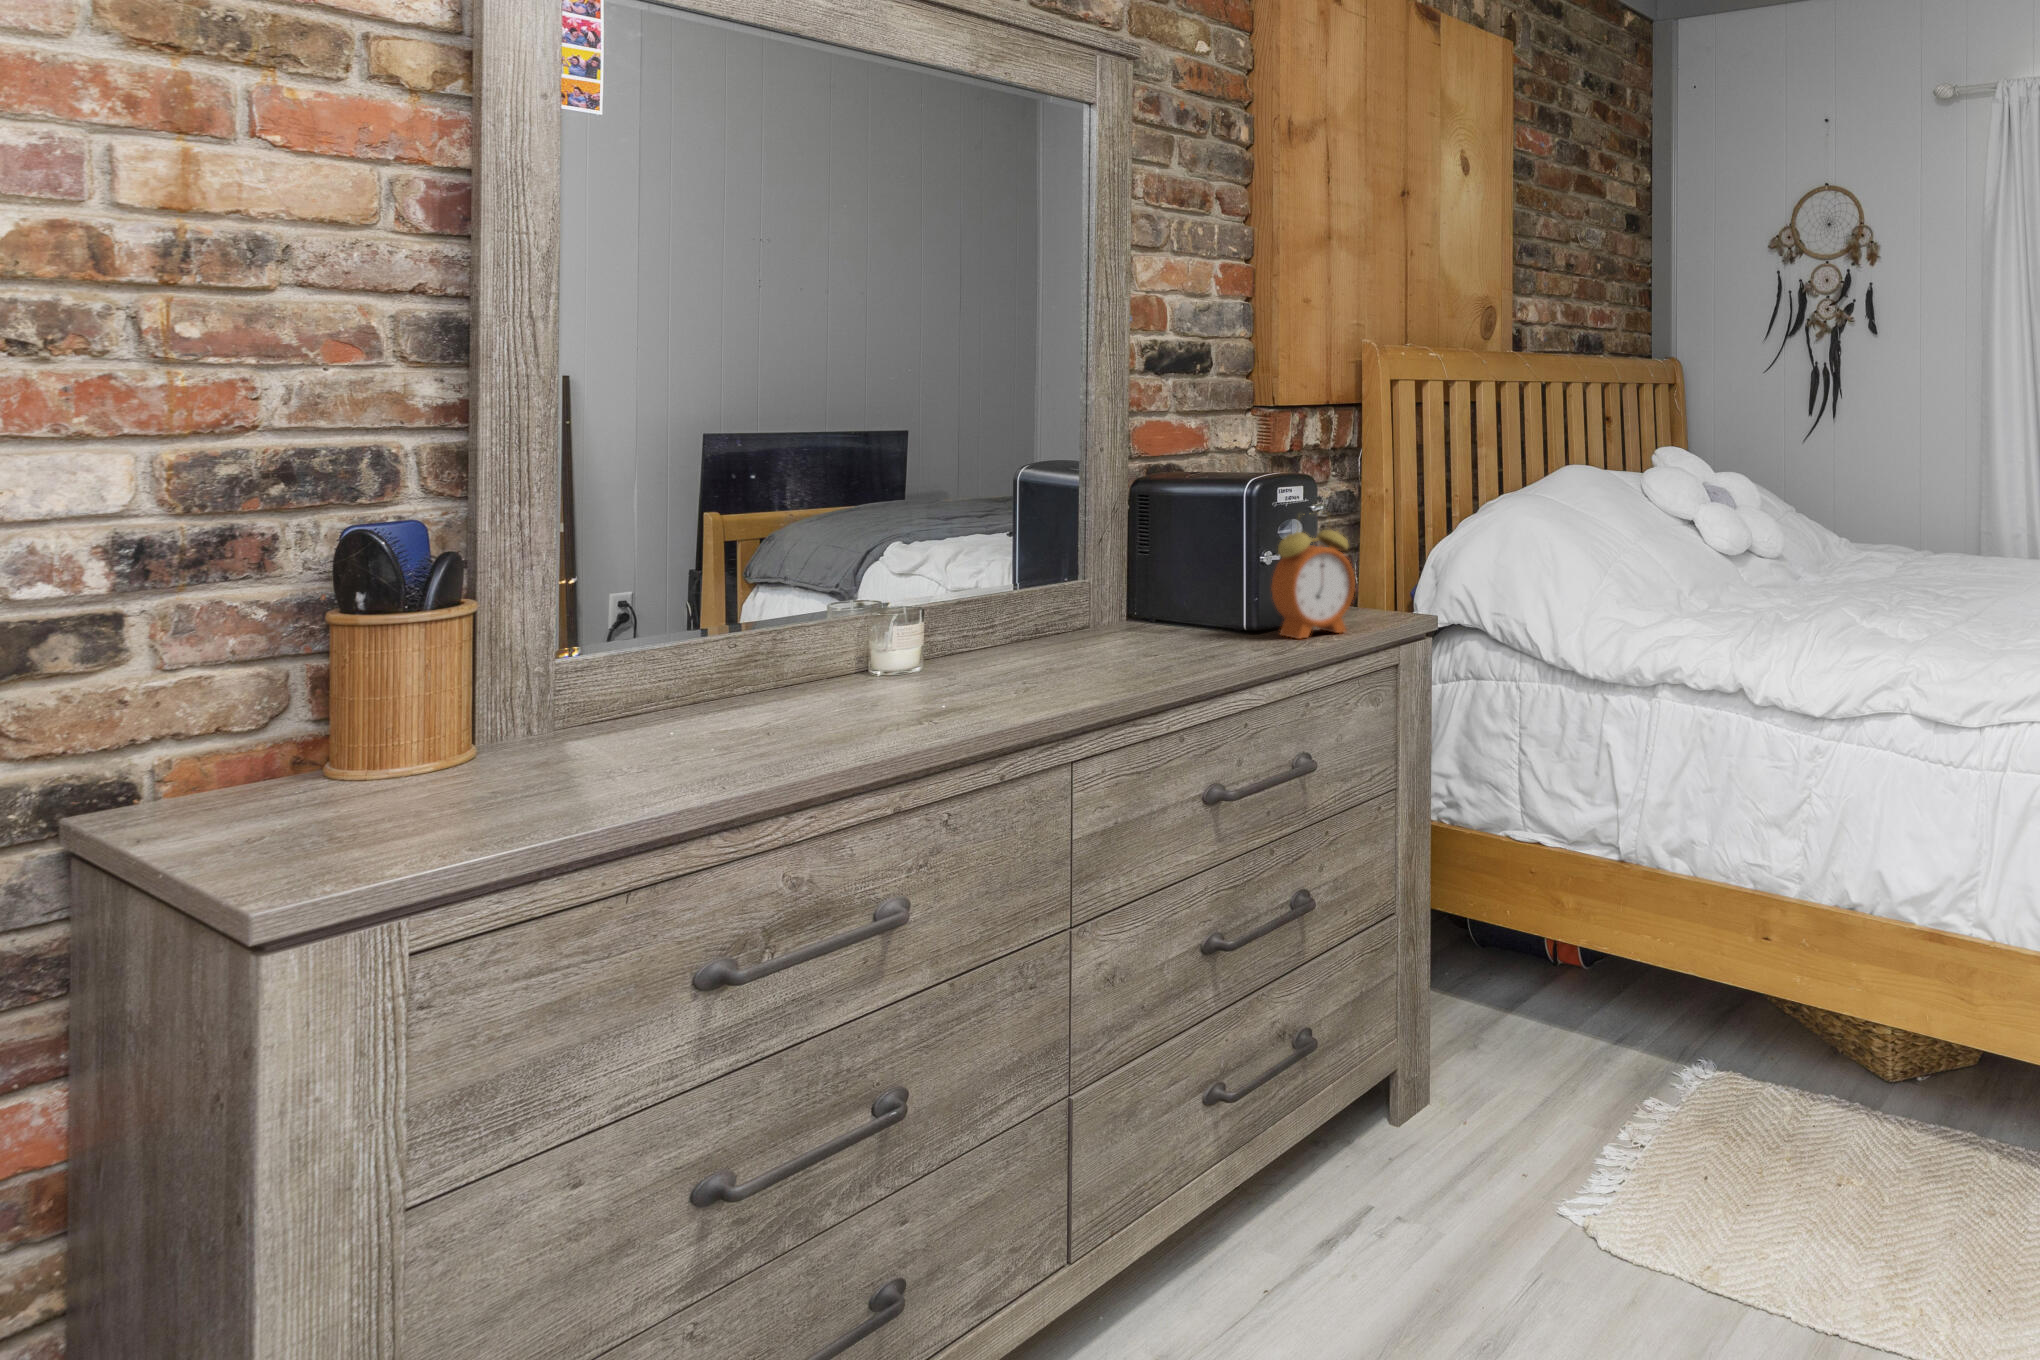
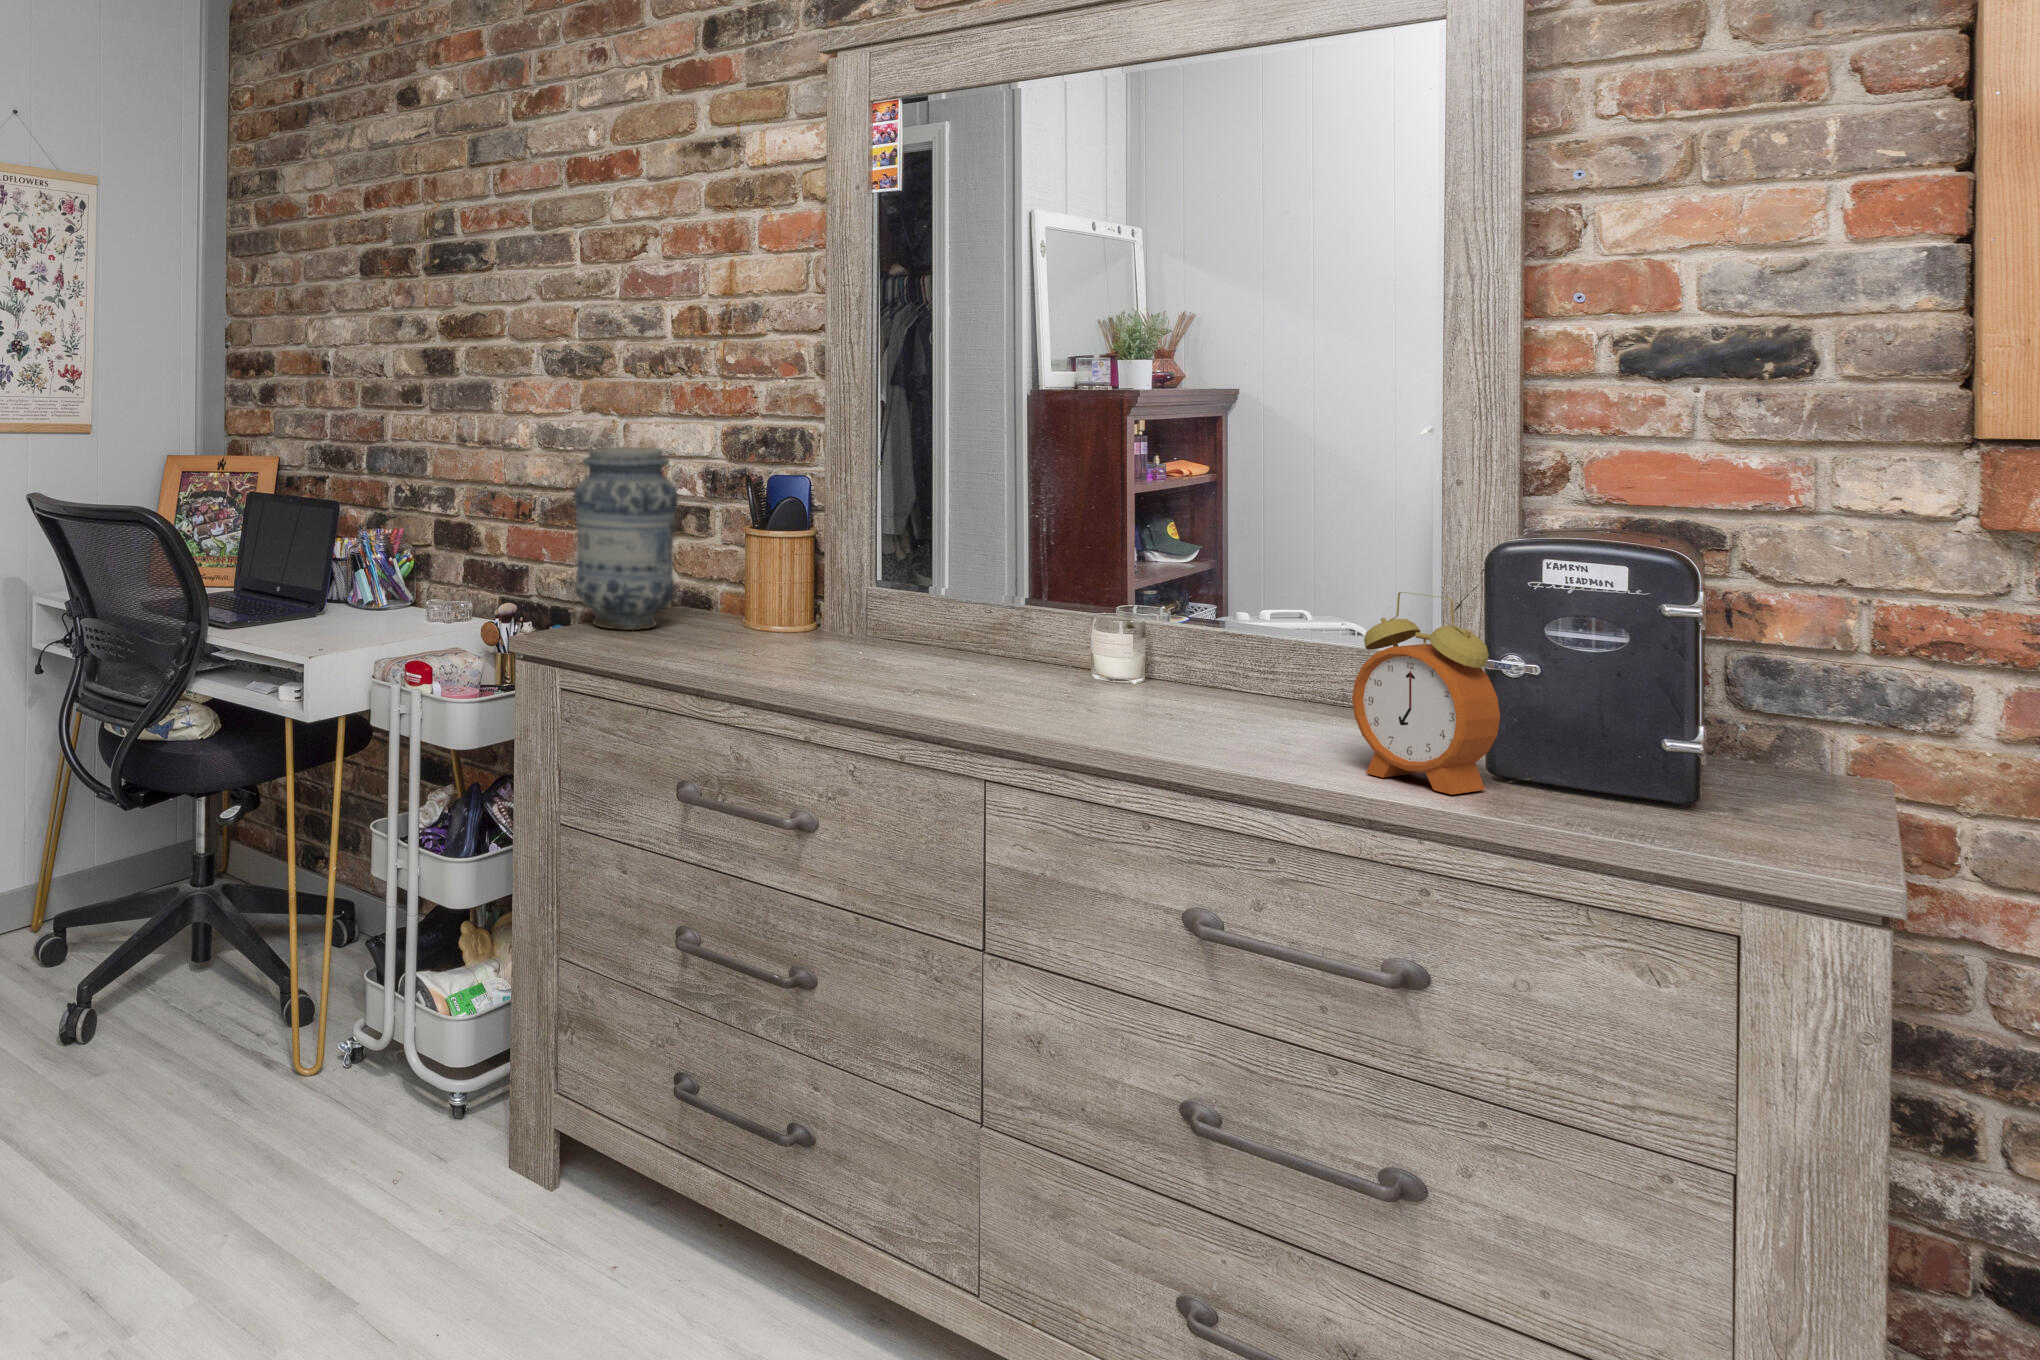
vase: none [292,490,530,836] -> present [574,447,678,630]

